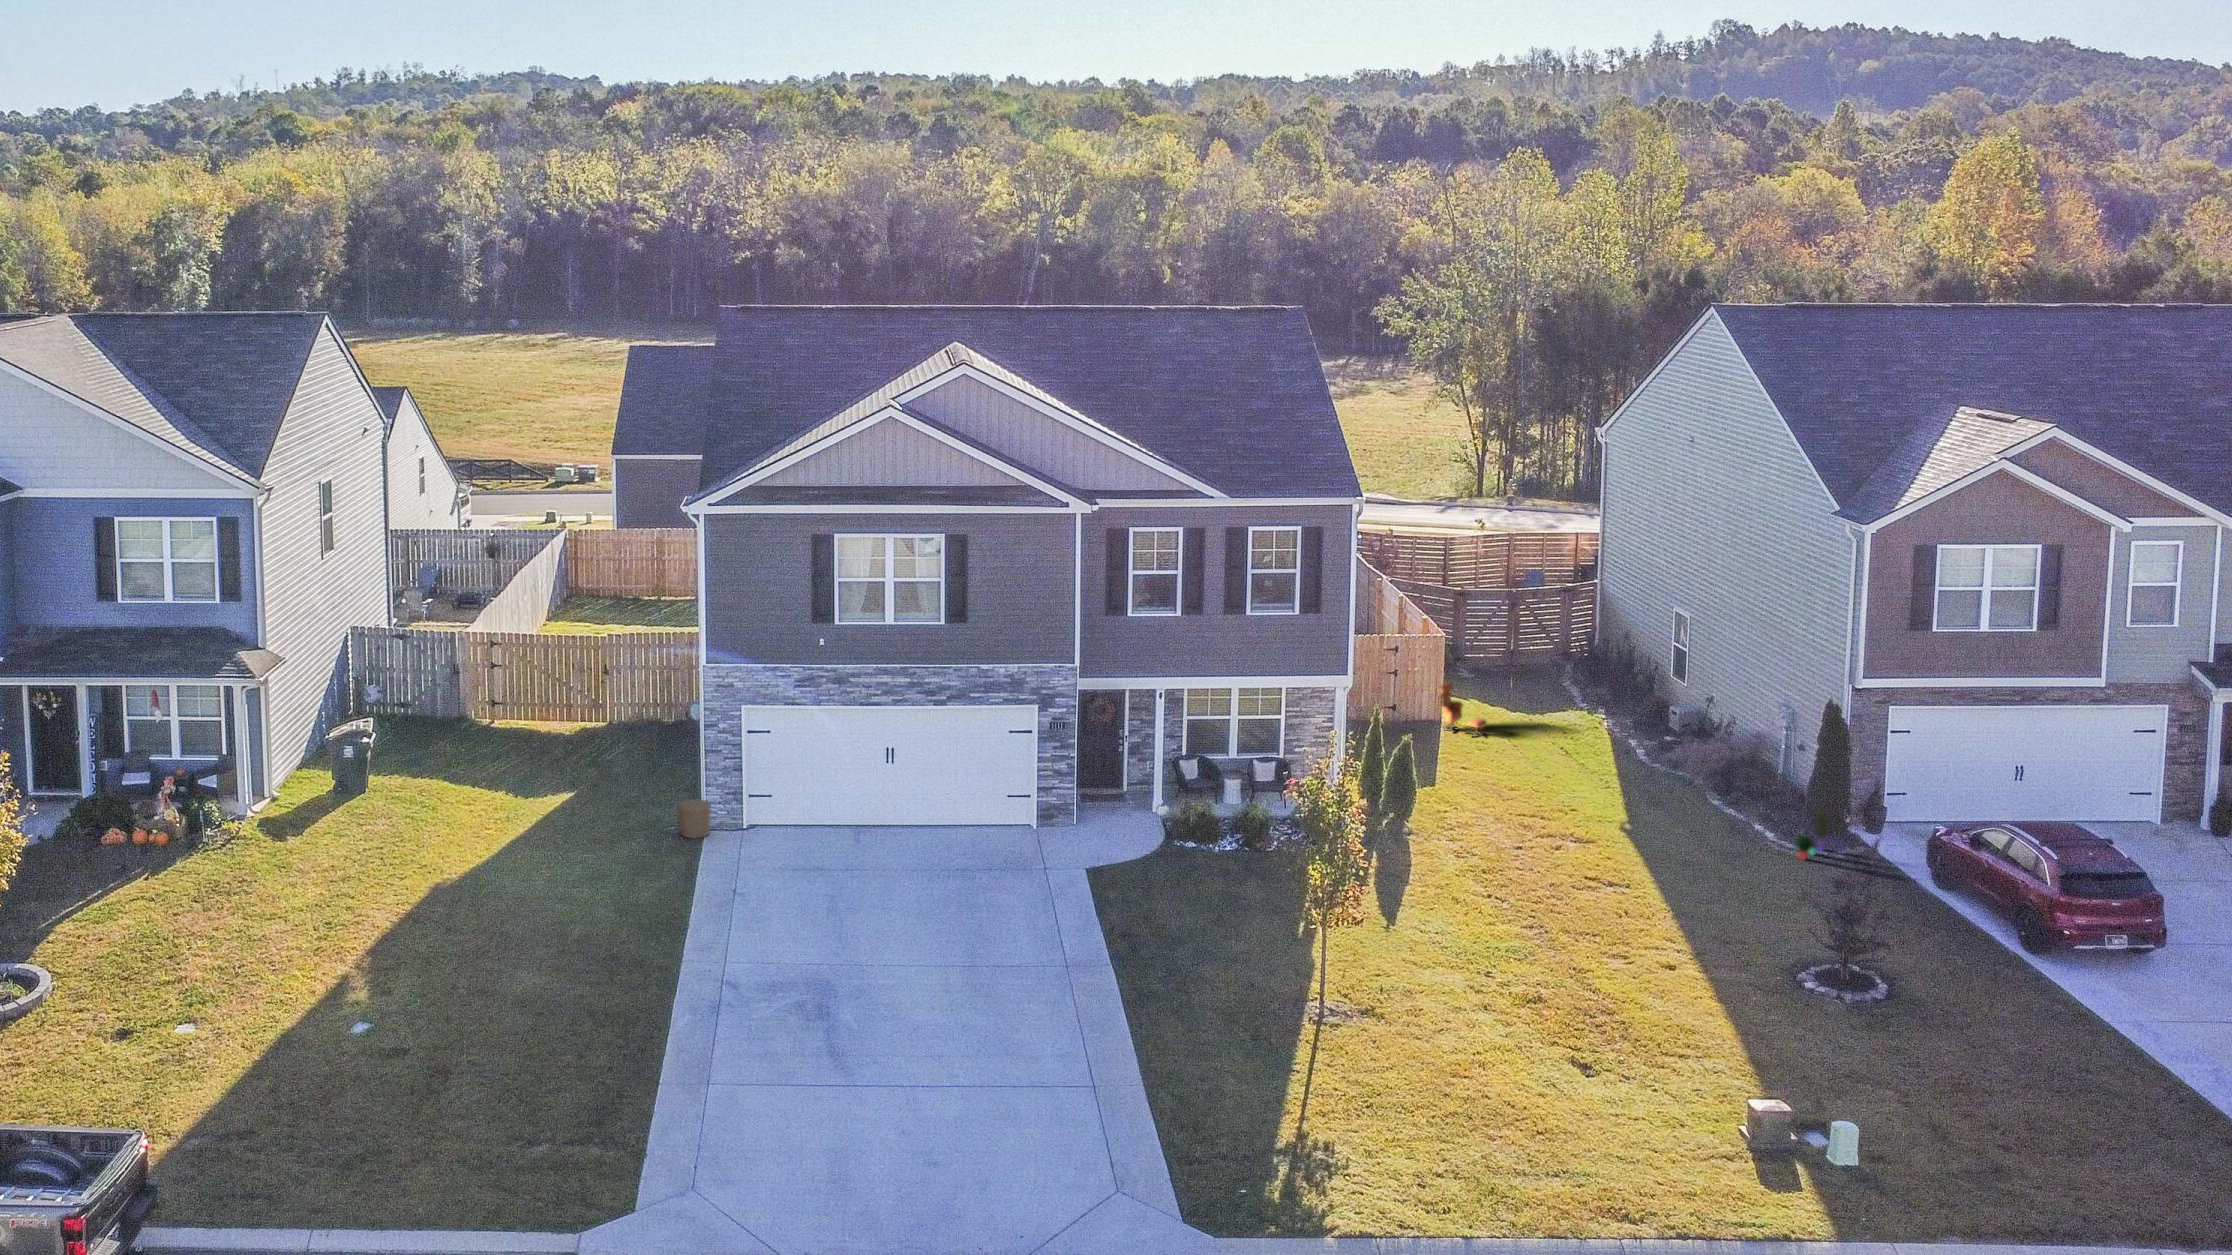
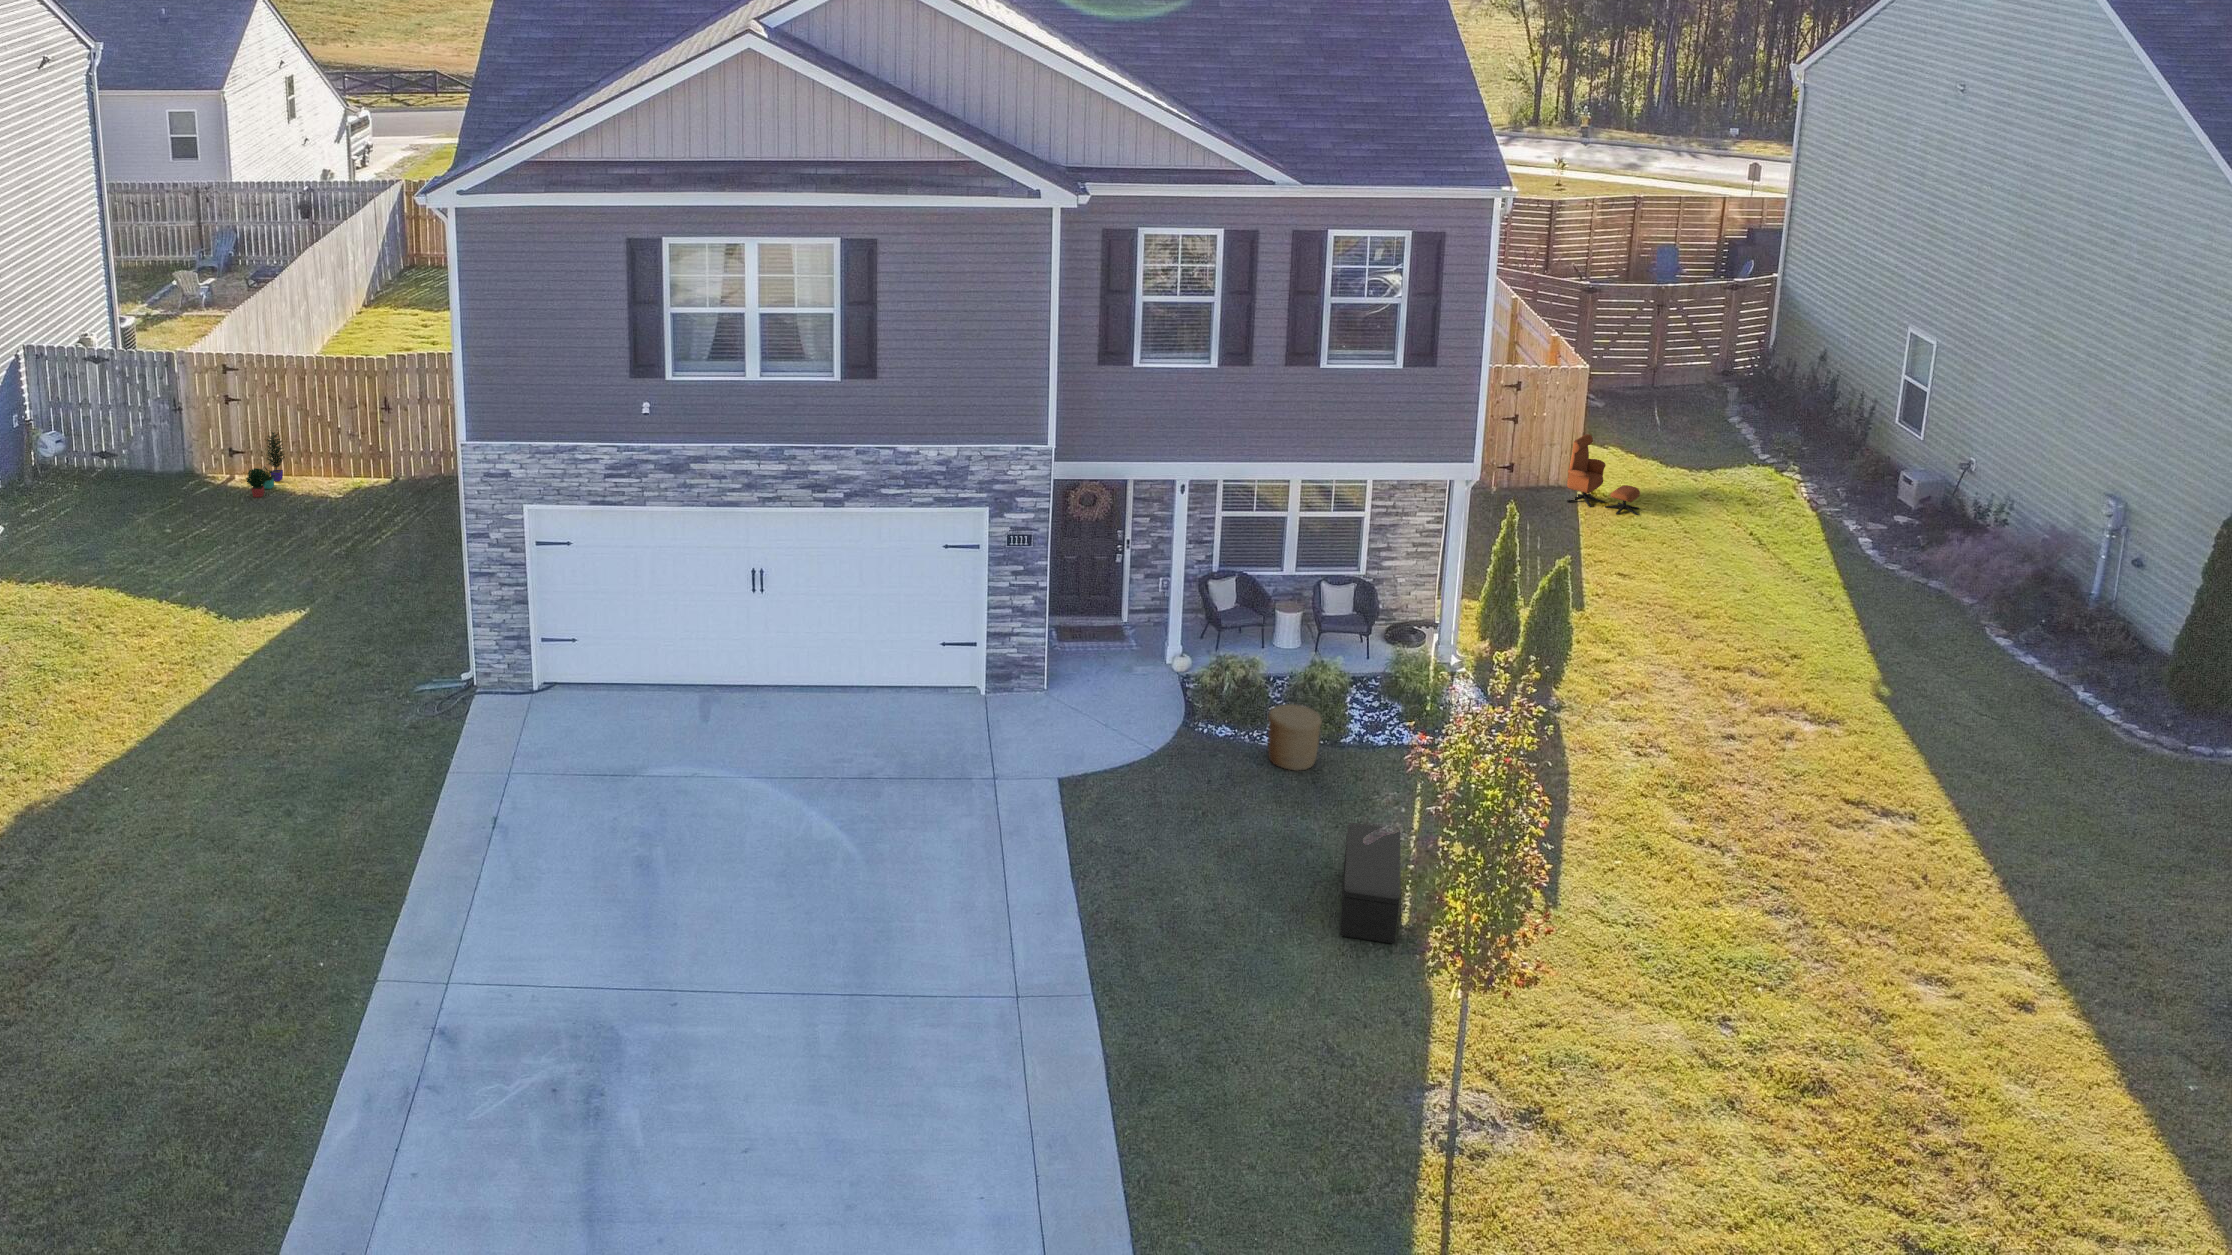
woven basket: present [678,799,711,839] -> present [1268,704,1322,770]
potted plant: present [1794,810,1829,860] -> present [246,432,285,497]
storage bench: none [1264,882,1301,946] -> present [1340,823,1400,944]

